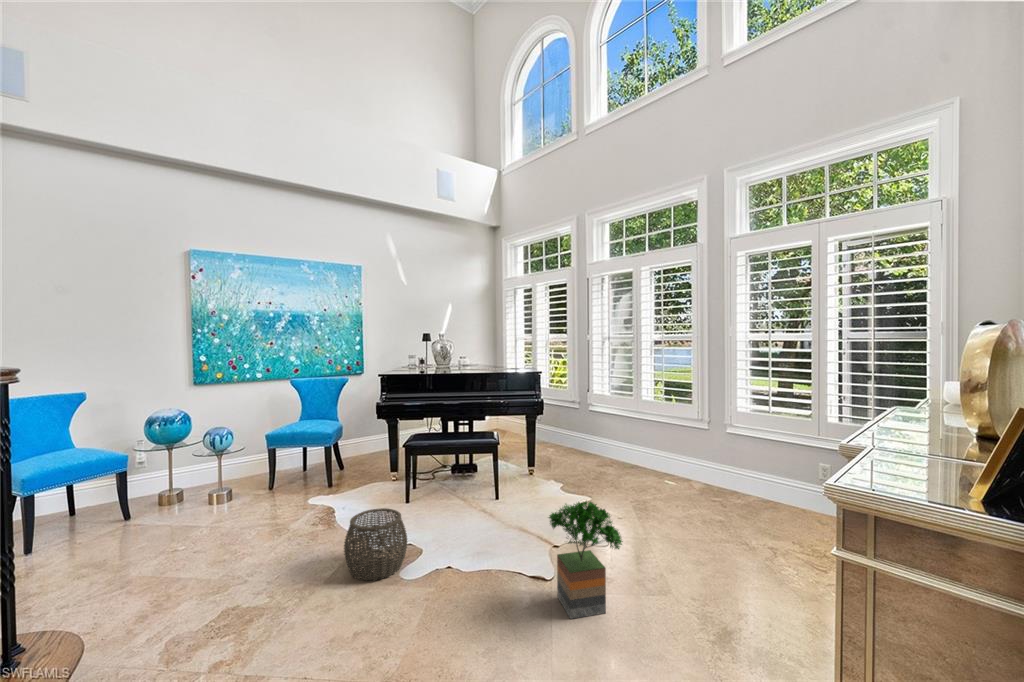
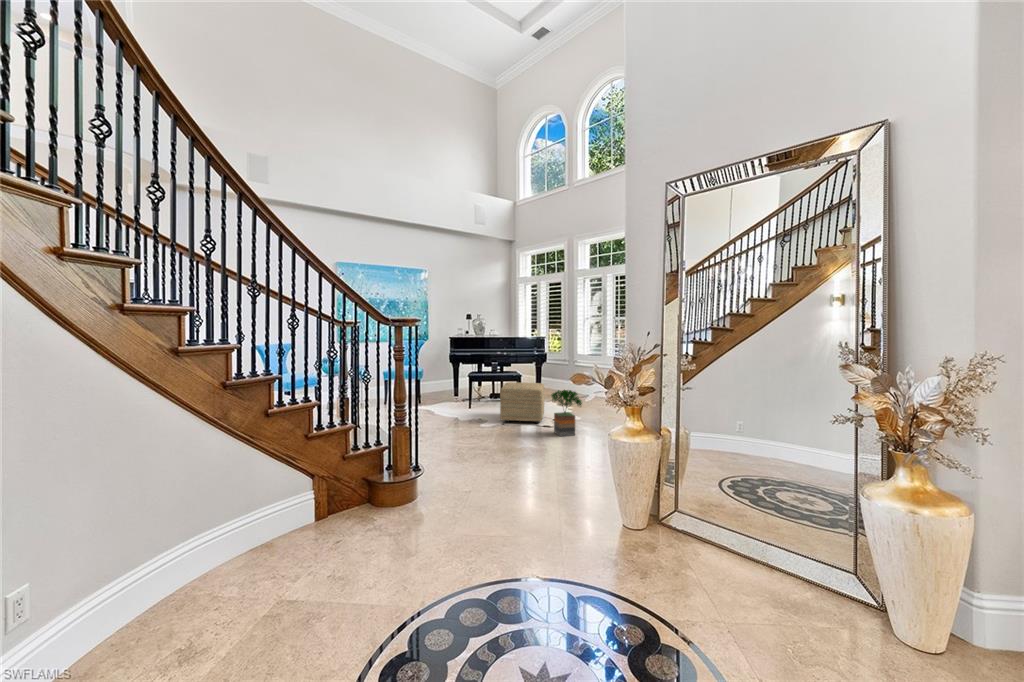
ottoman: none [447,464,539,558] -> present [500,382,544,423]
woven basket: present [344,508,407,581] -> none [452,399,482,429]

